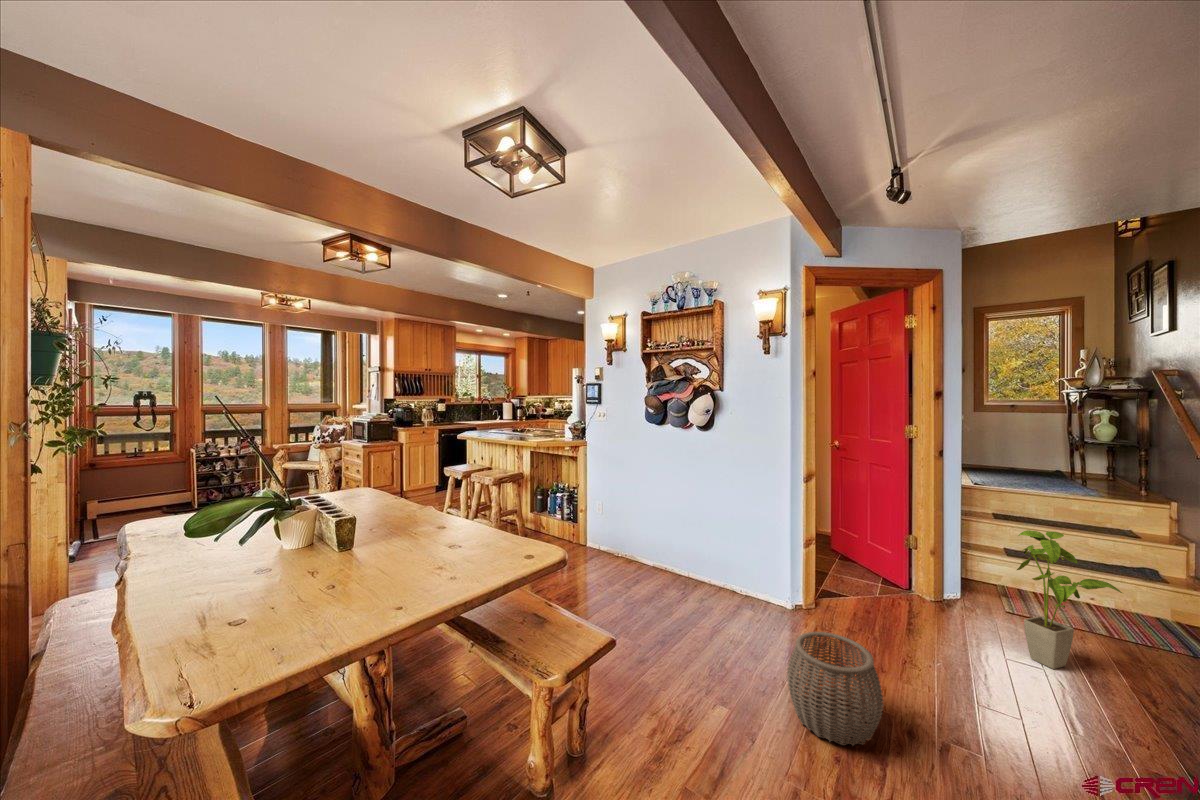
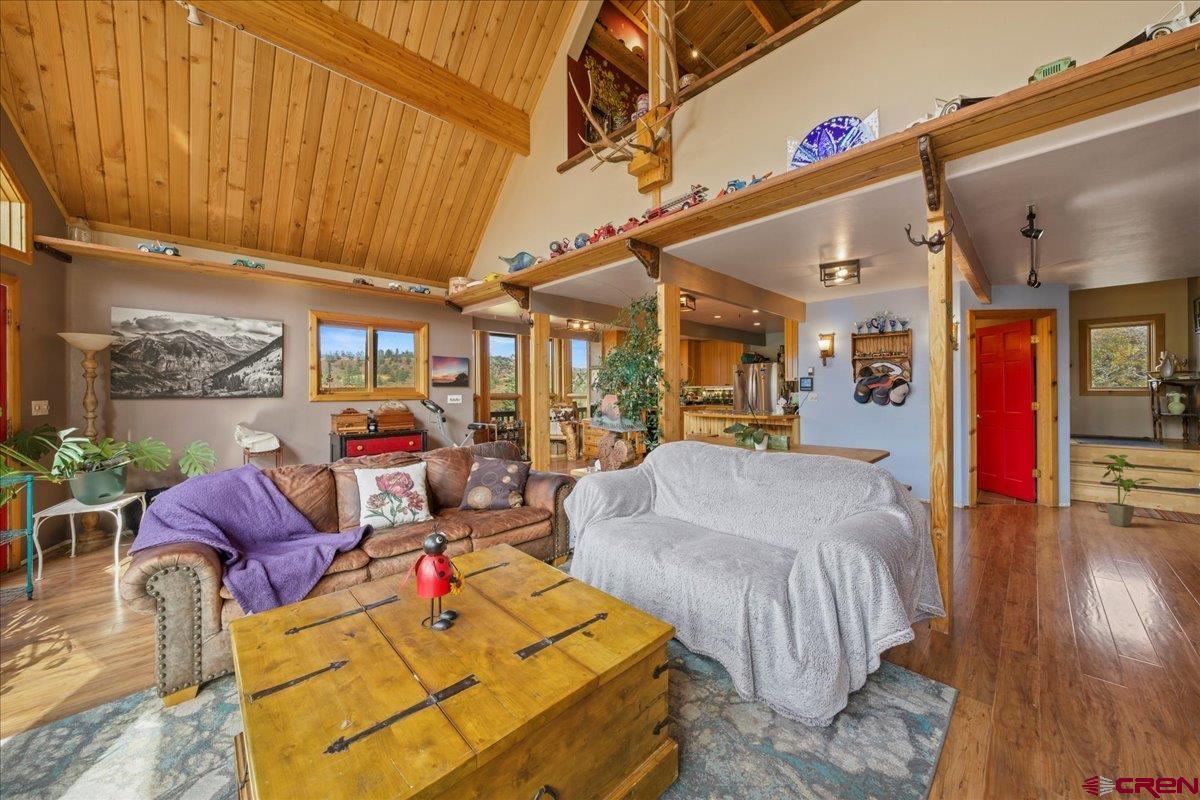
woven basket: present [787,632,884,746] -> none [979,499,1032,541]

